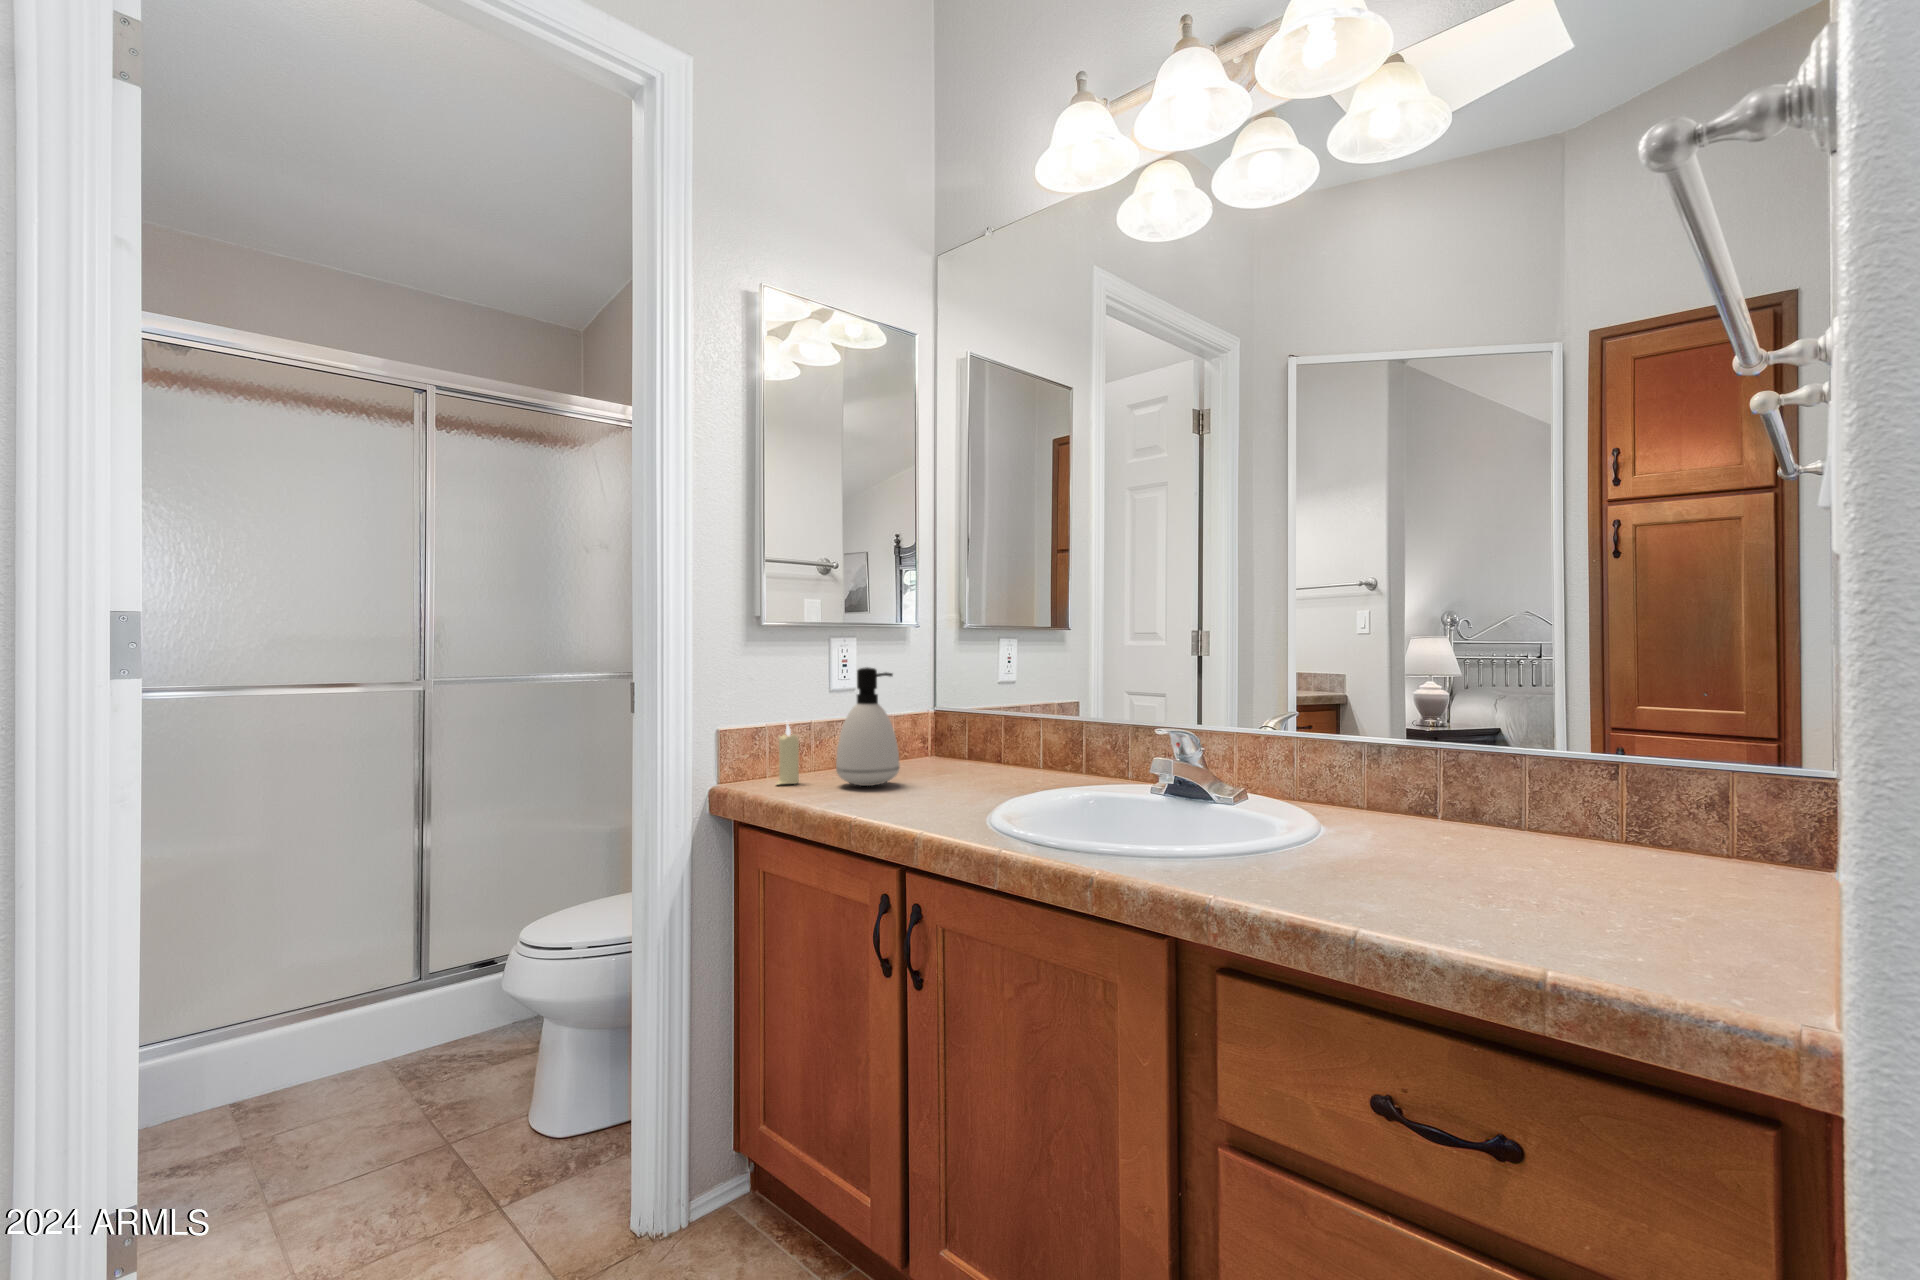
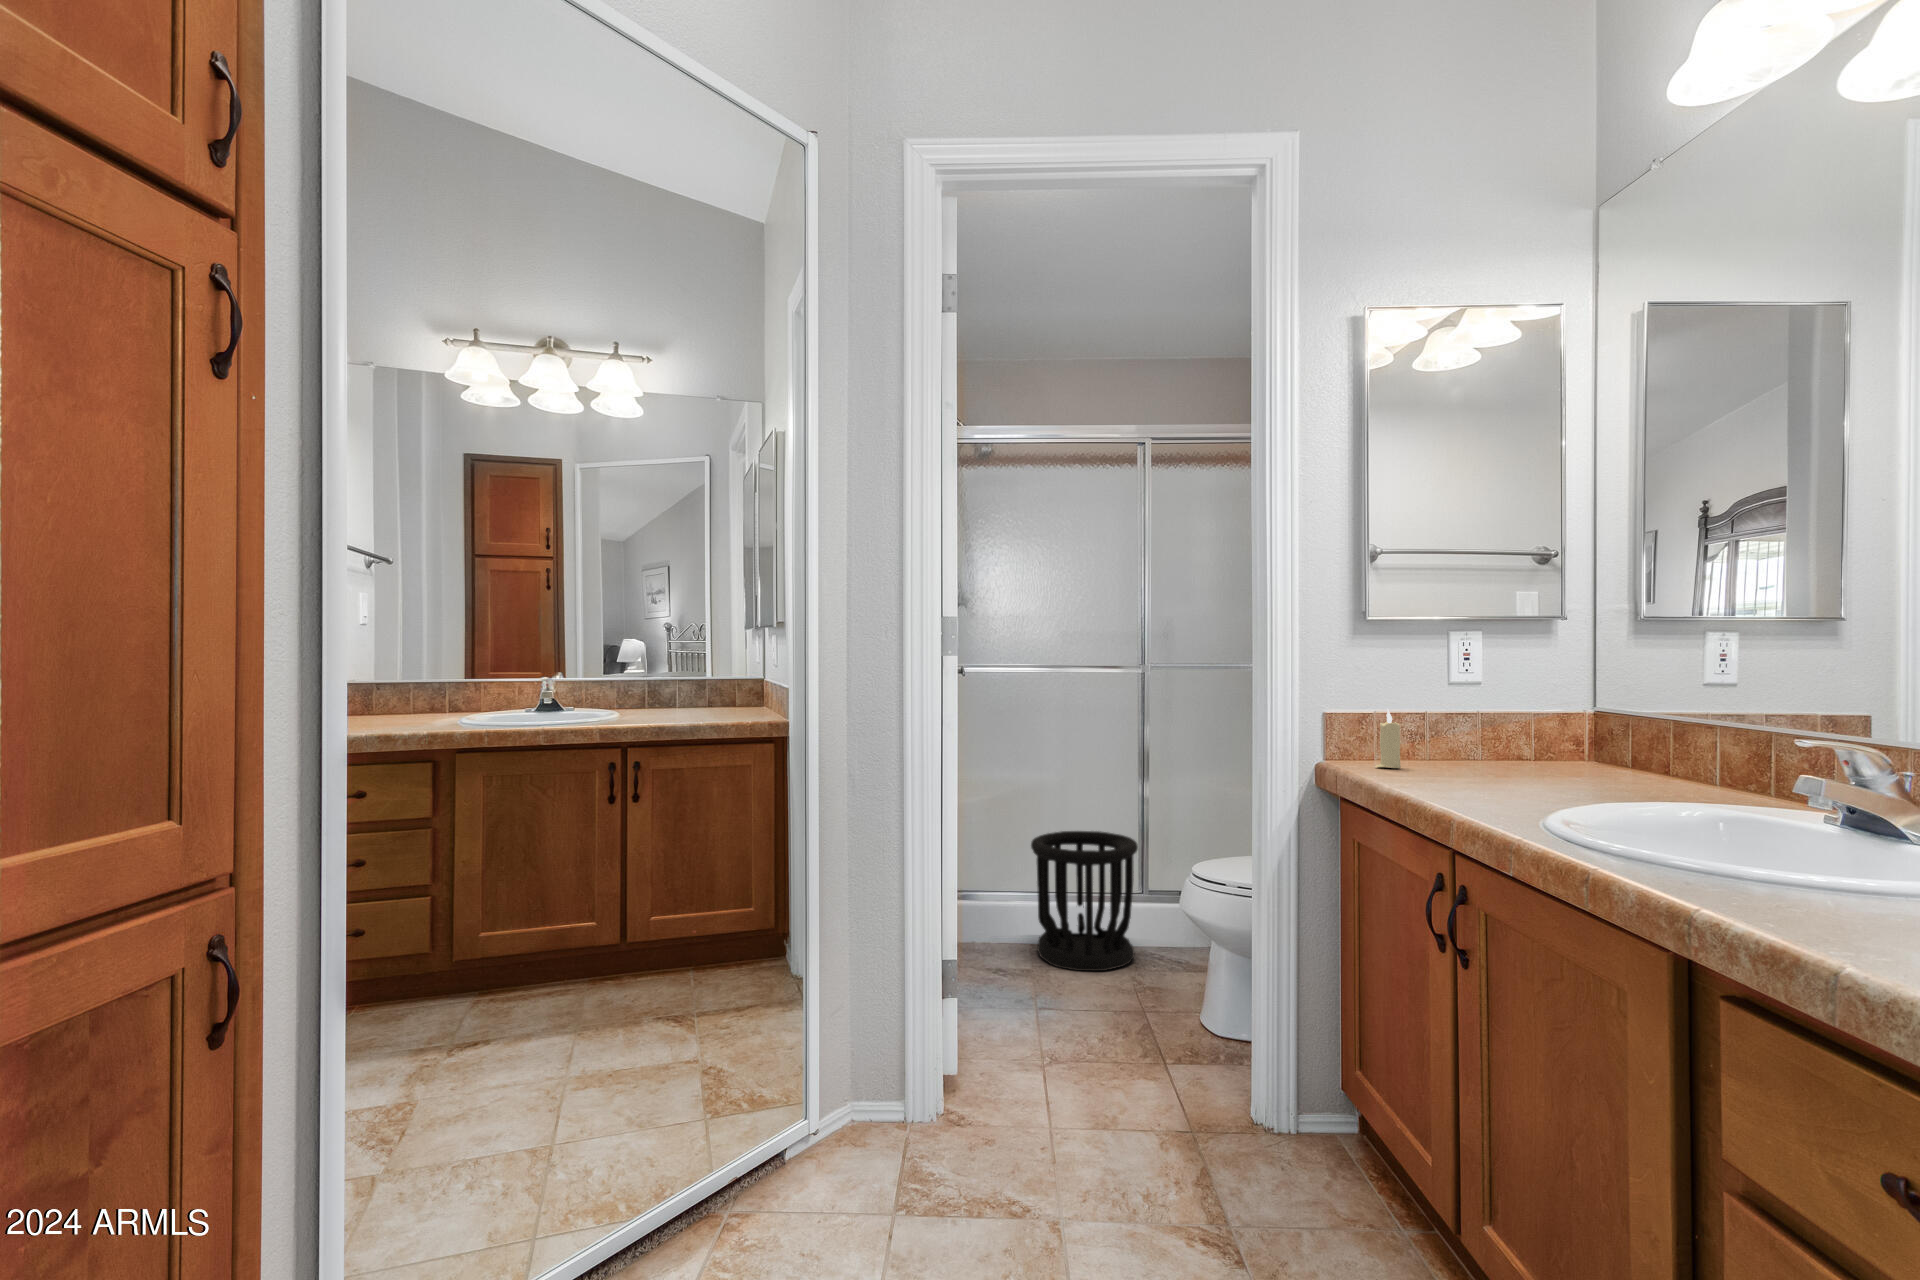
soap dispenser: present [836,667,900,786] -> none [1433,662,1504,777]
wastebasket: none [235,907,418,1121] -> present [1031,831,1138,971]

